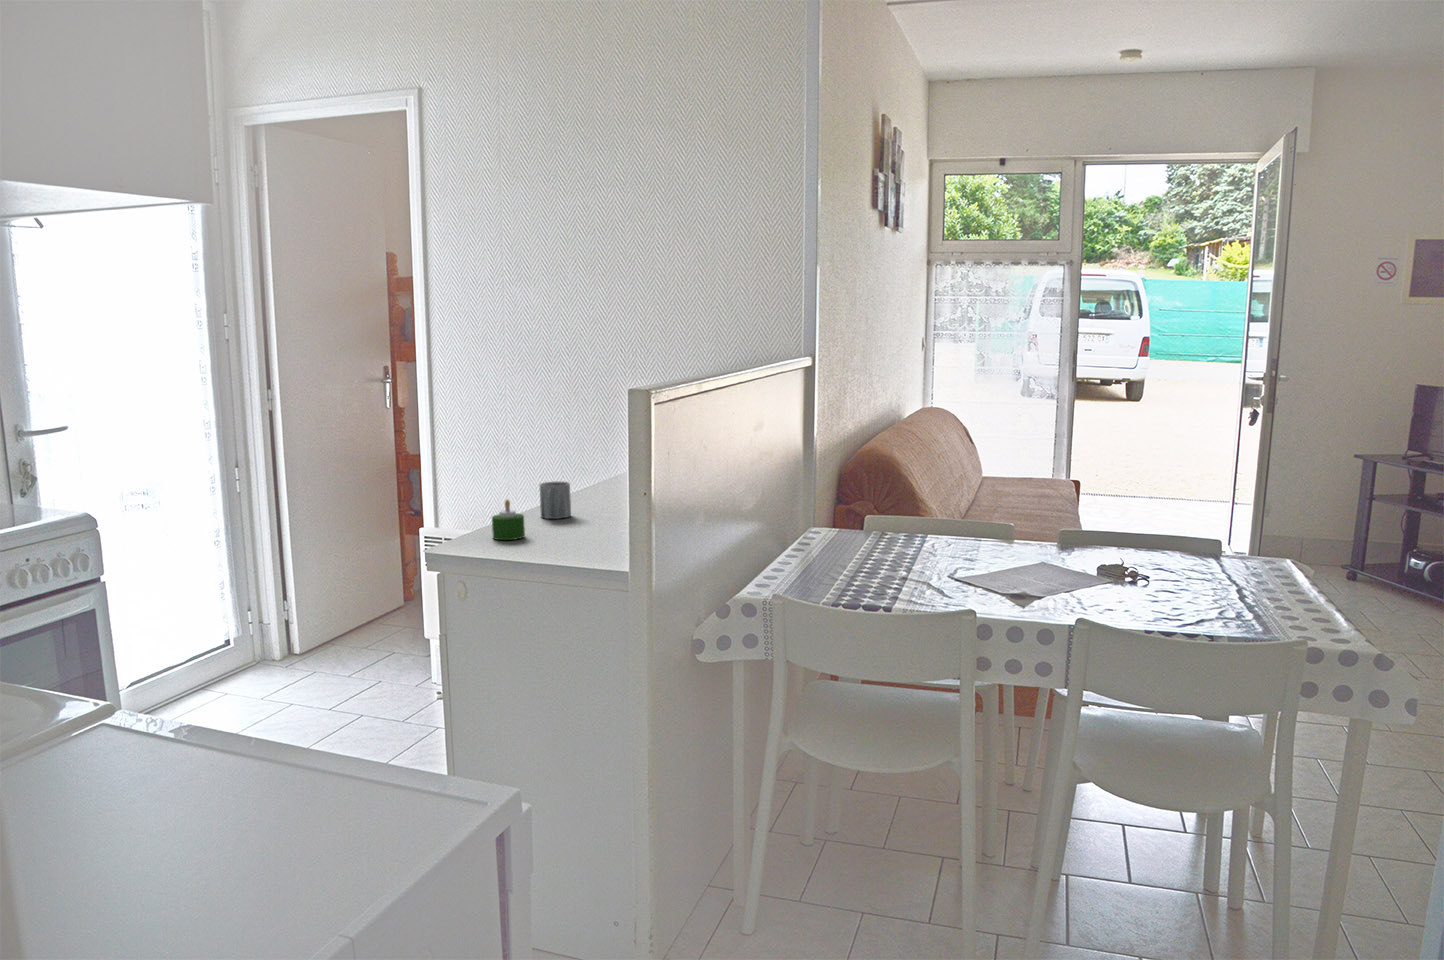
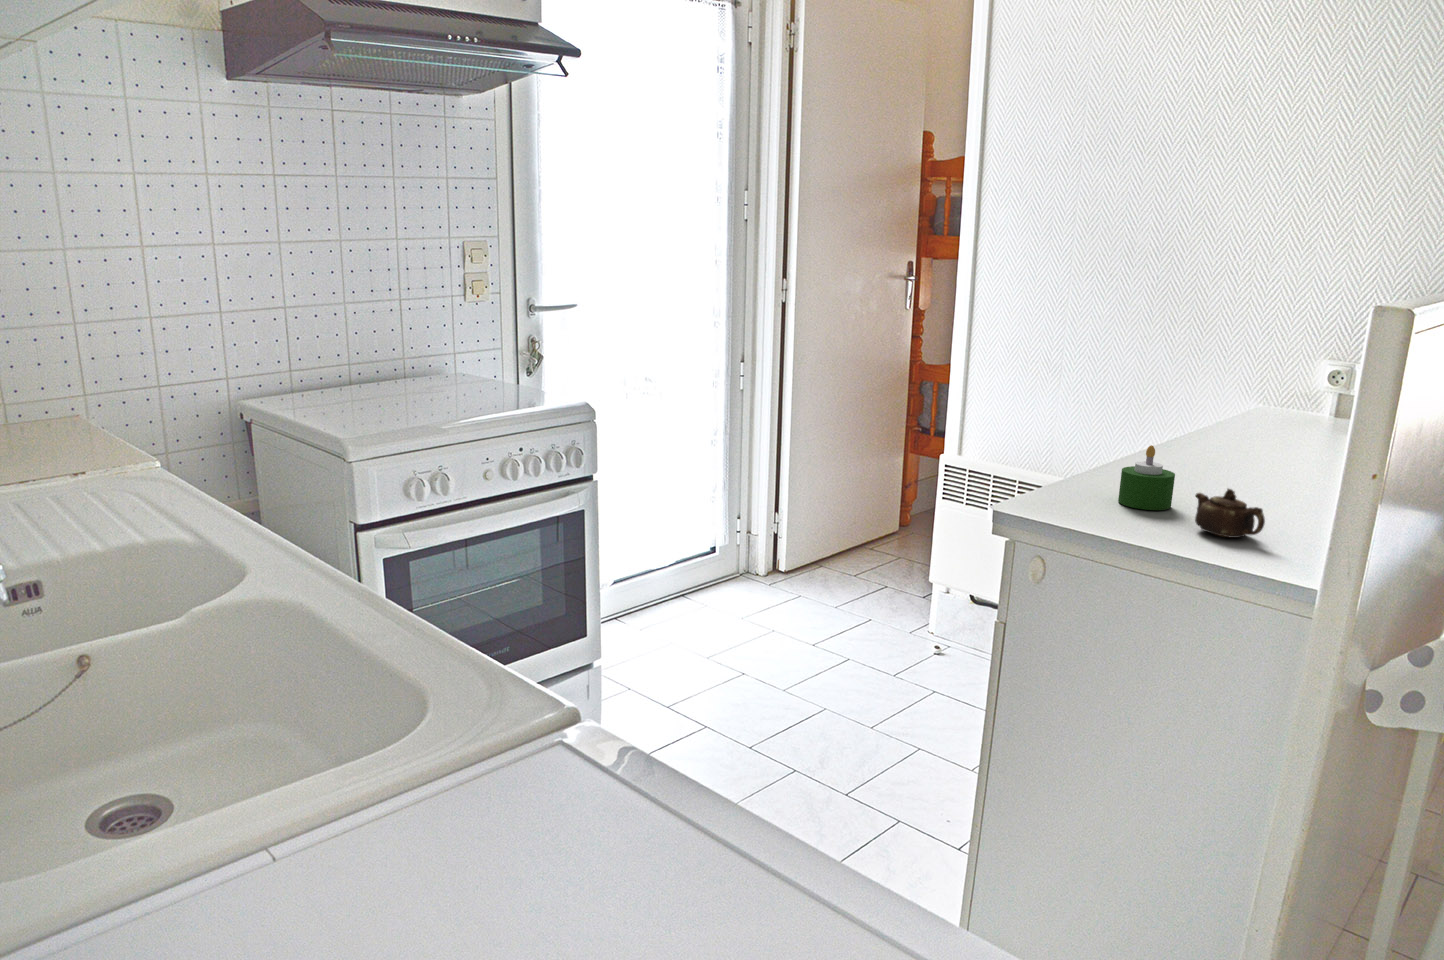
mug: present [540,481,571,519] -> none [1173,422,1229,480]
teapot: none [530,520,564,549] -> present [1195,489,1265,538]

